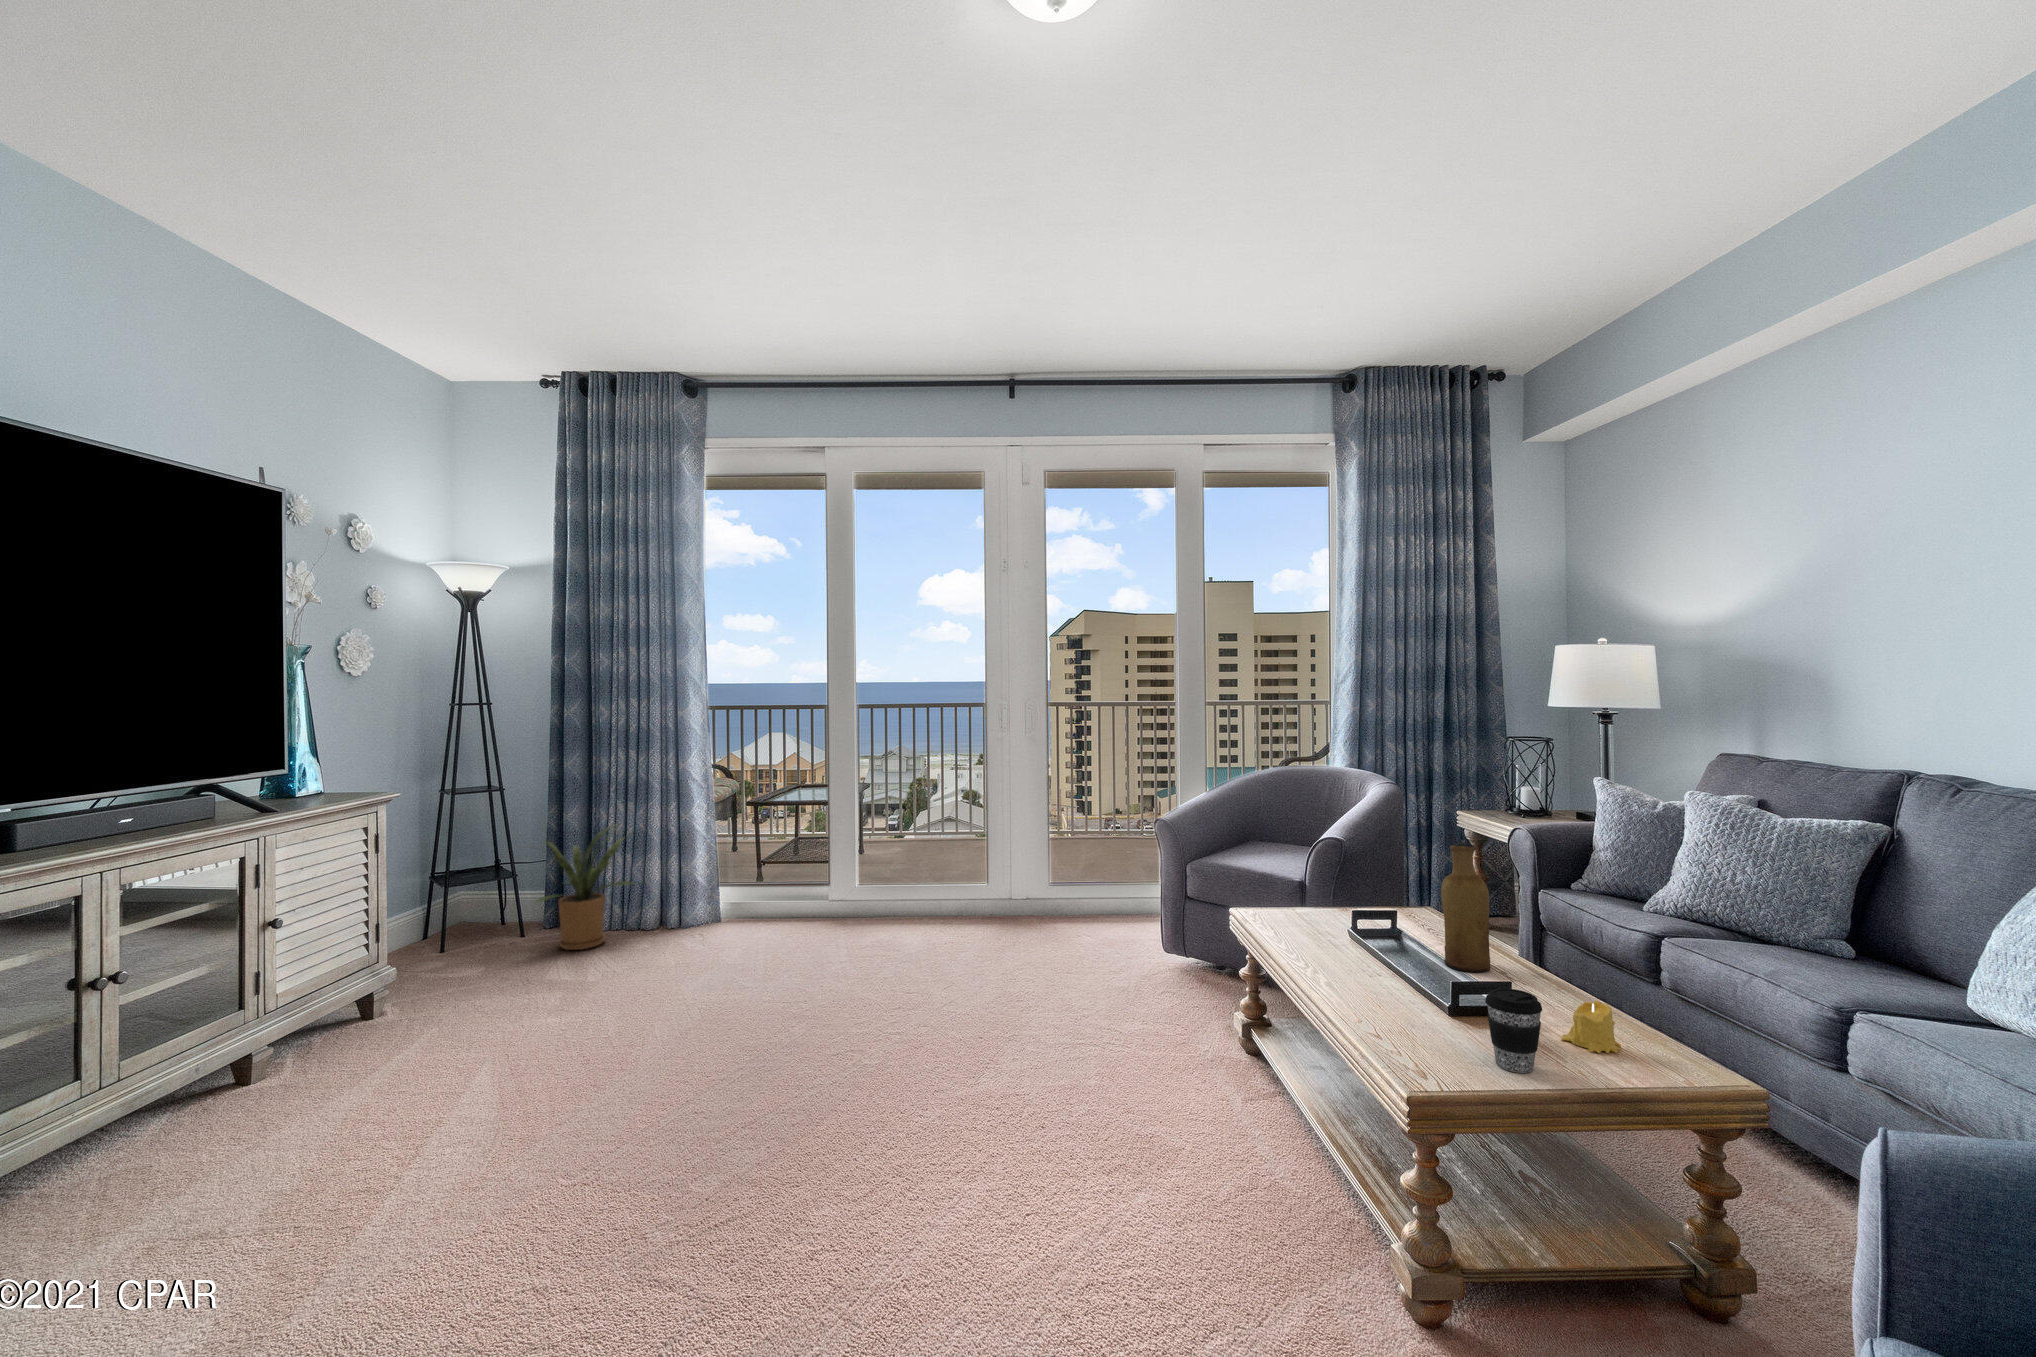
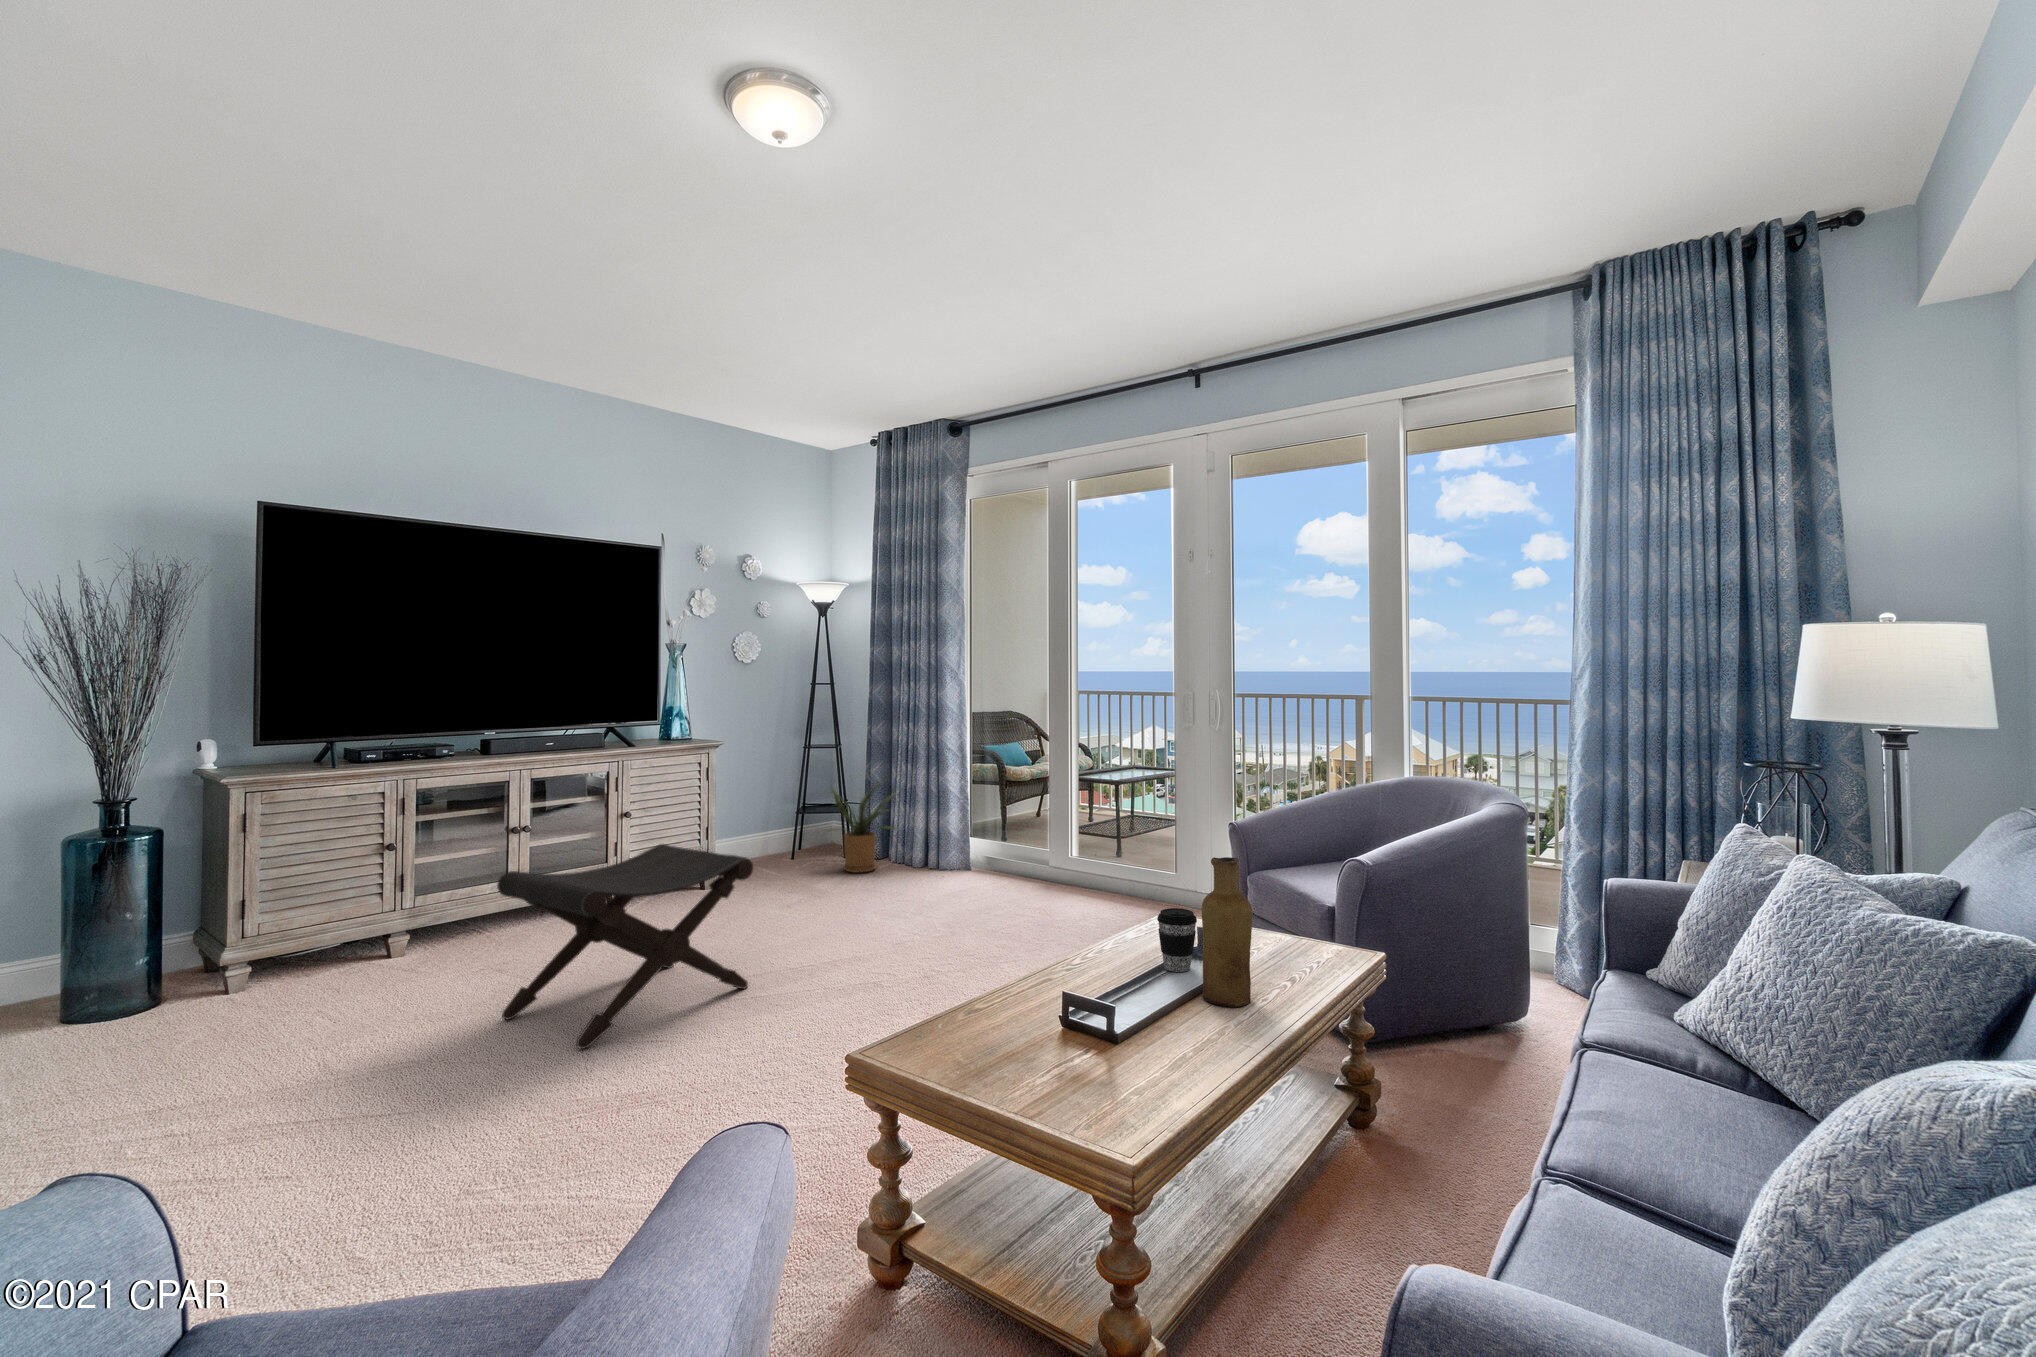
footstool: none [374,942,722,1296] -> present [497,844,753,1049]
coffee cup: present [1485,988,1542,1073] -> present [1157,908,1197,972]
candle: present [1561,1001,1621,1053] -> none [1098,1032,1148,1092]

